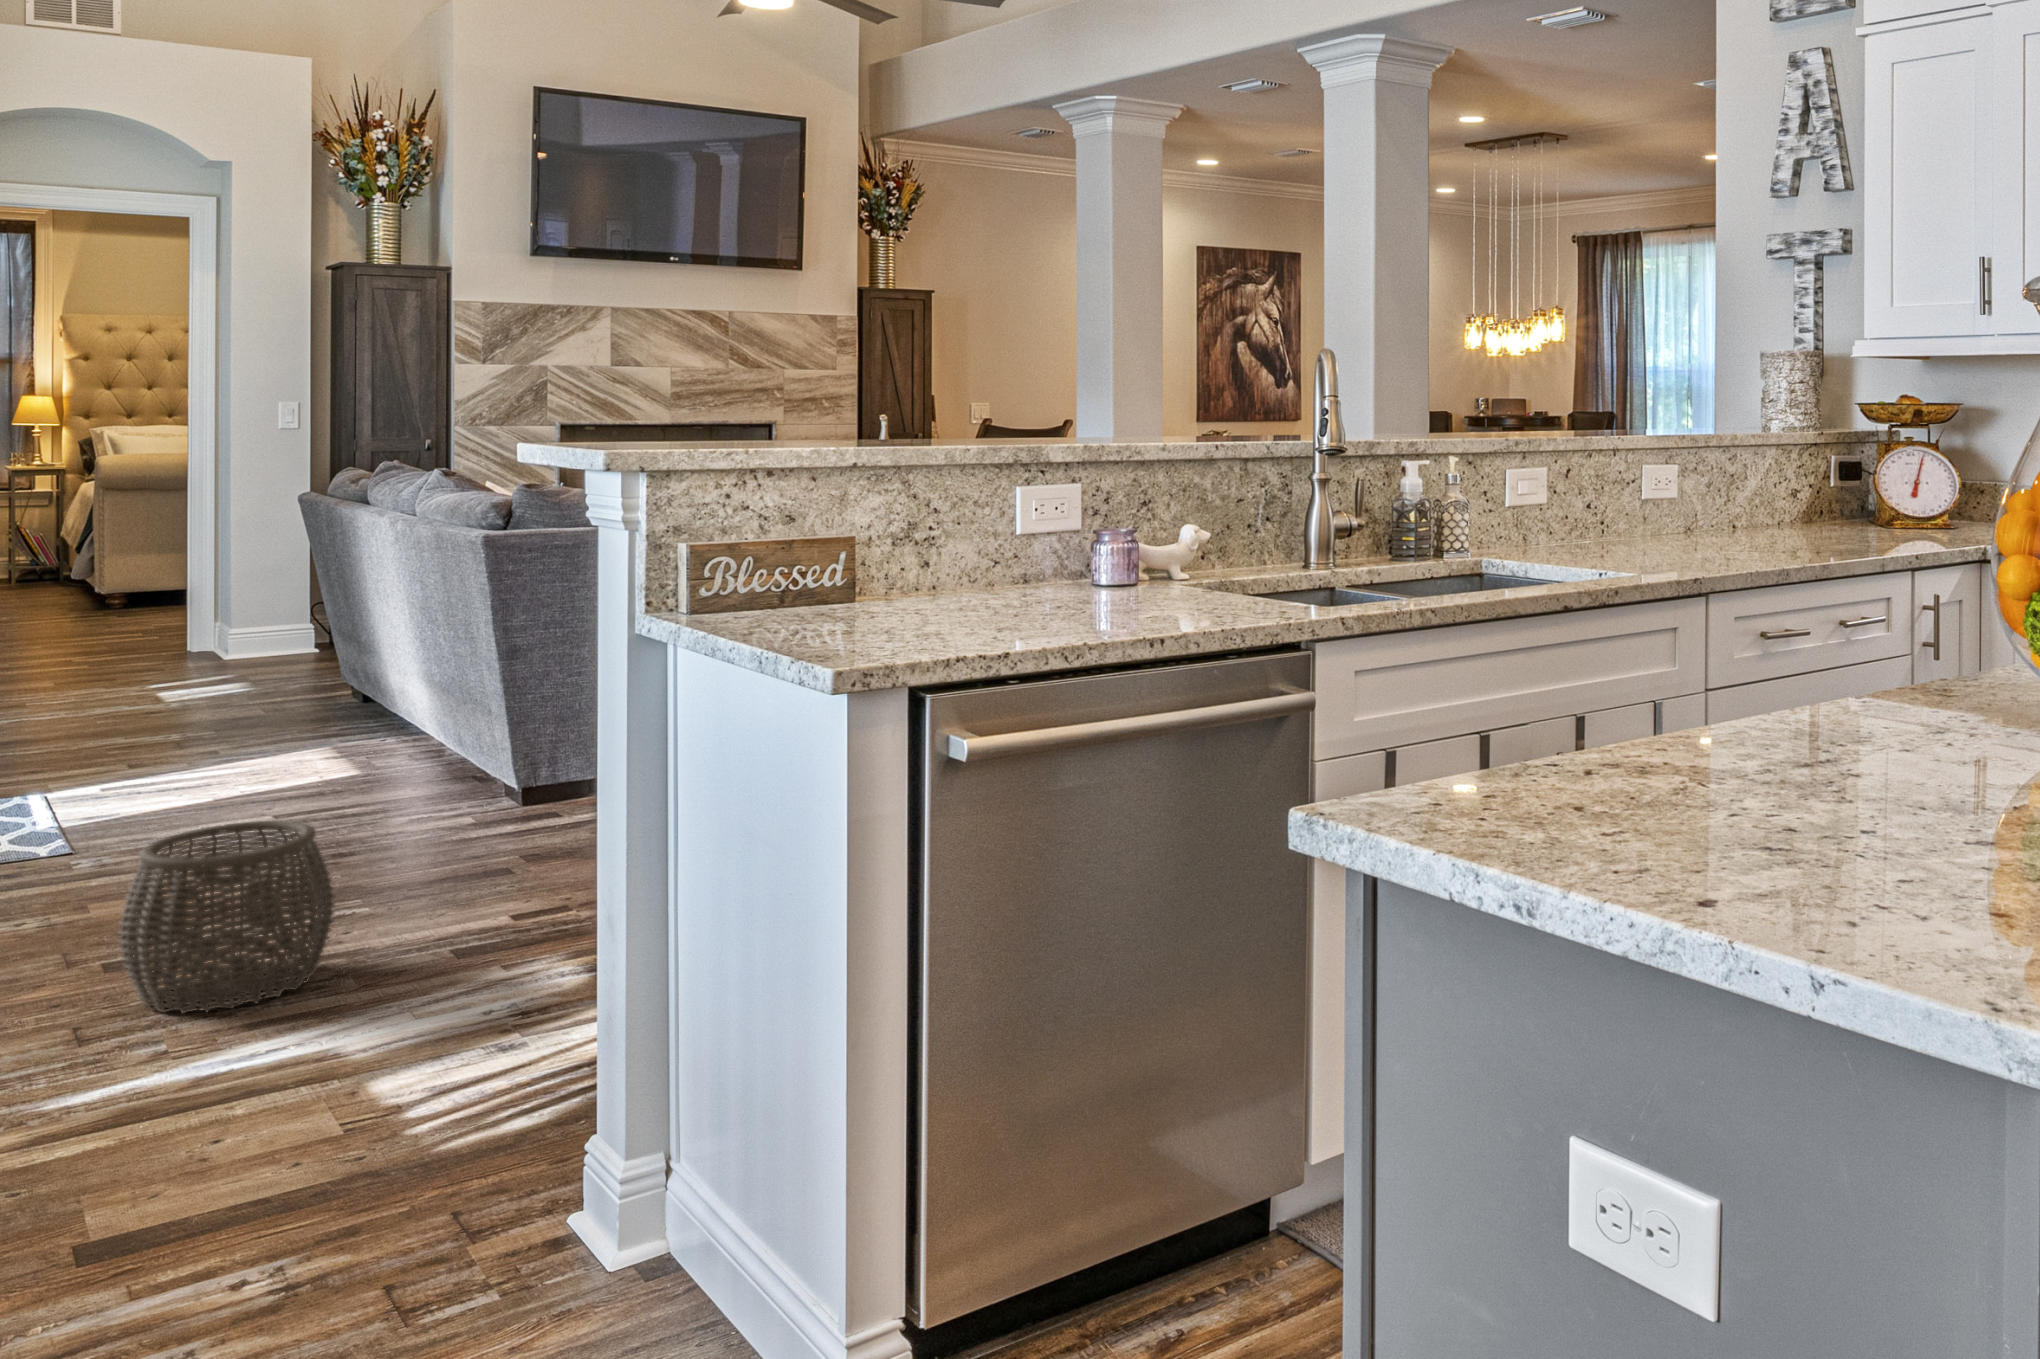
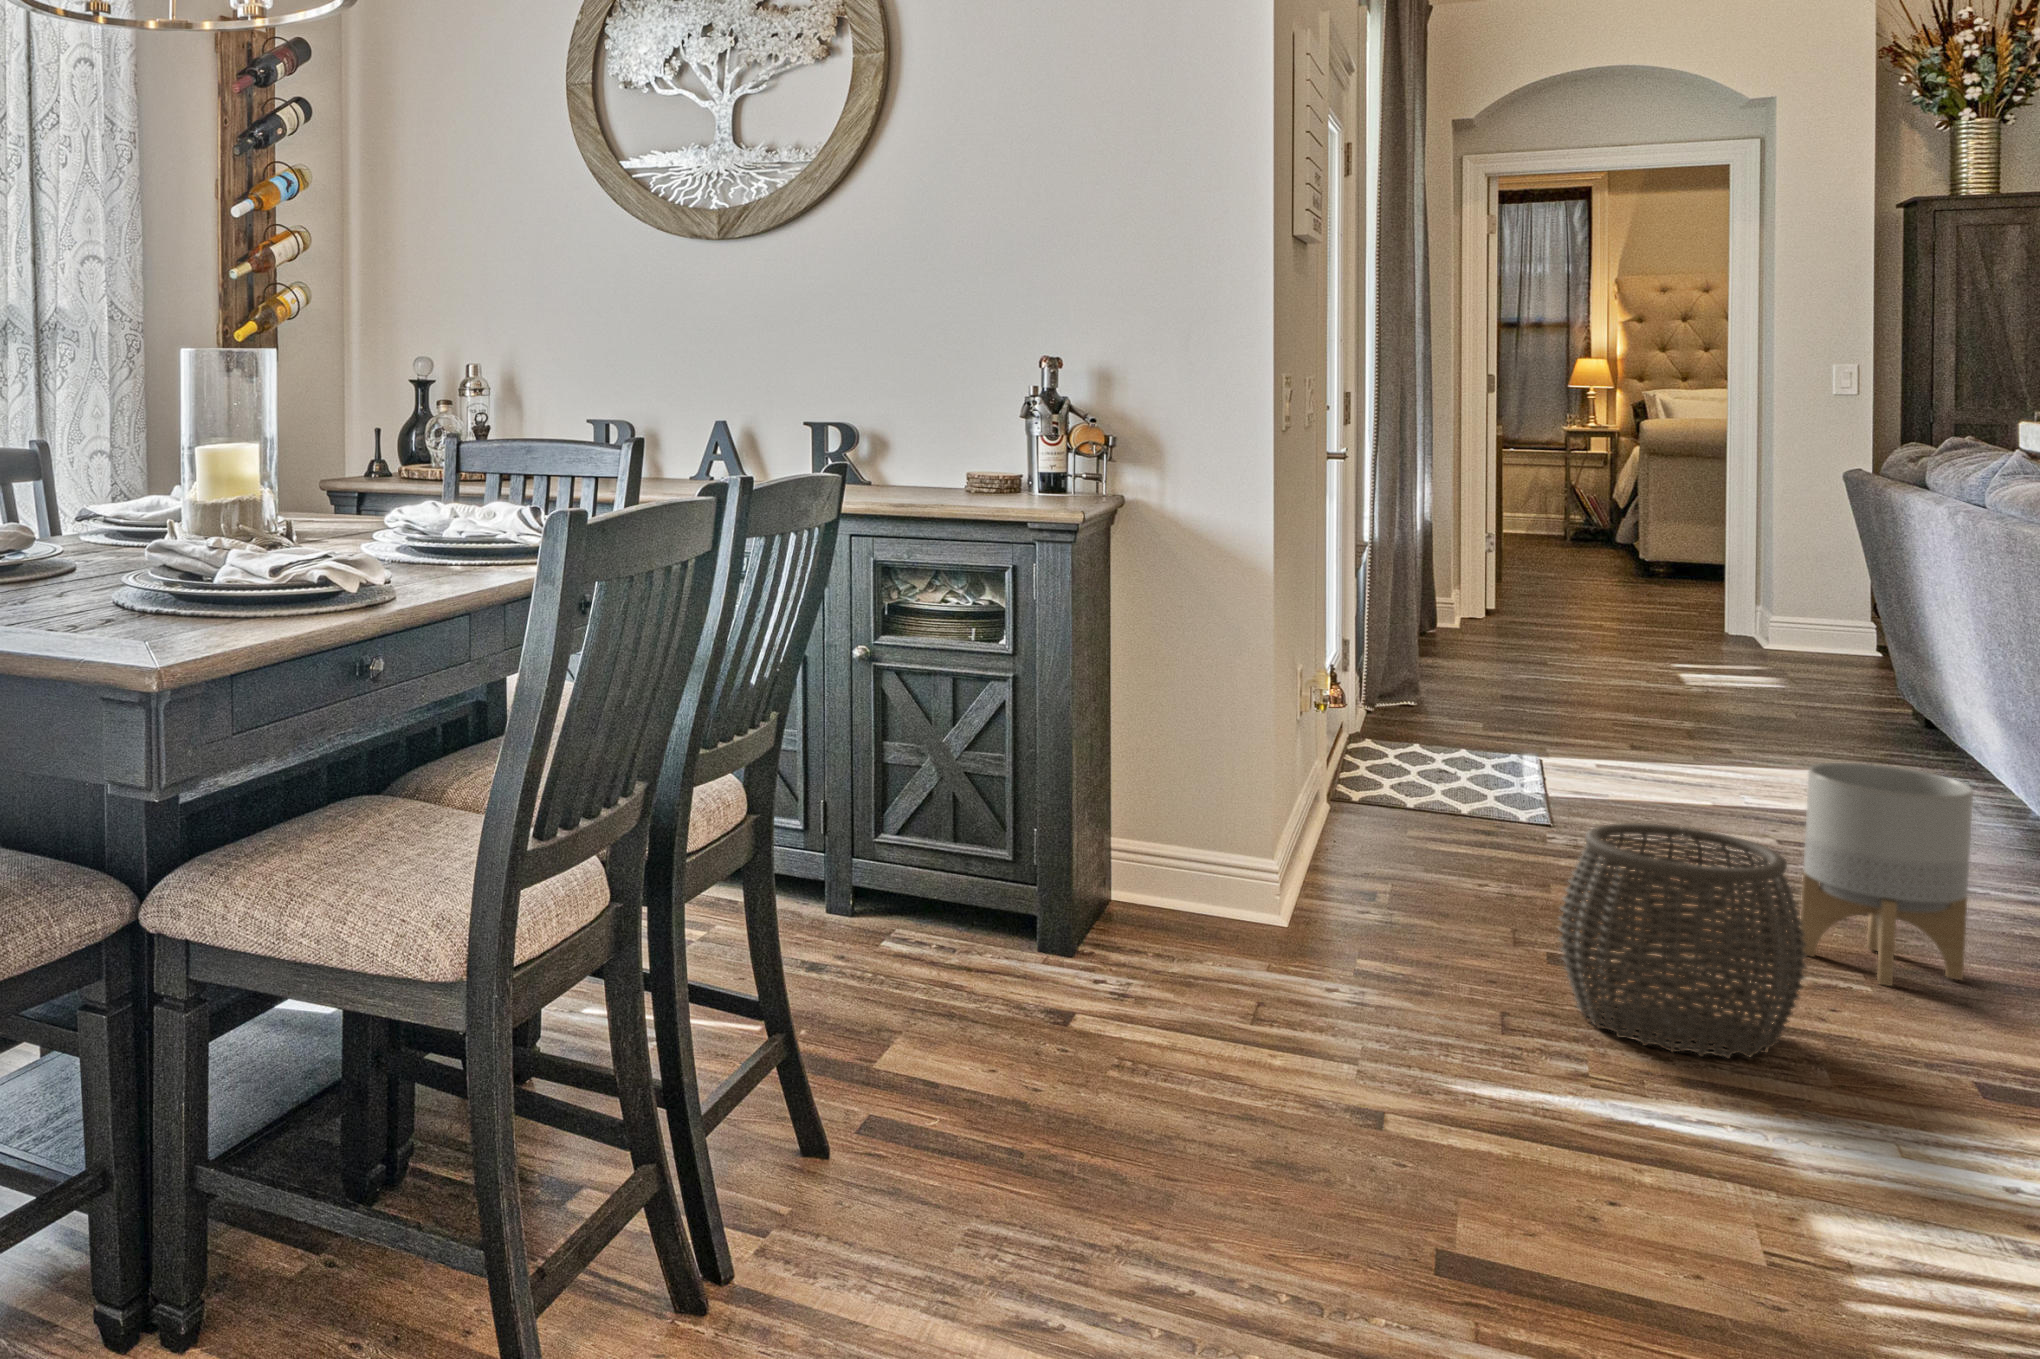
planter: none [317,732,440,901] -> present [1800,763,1973,986]

